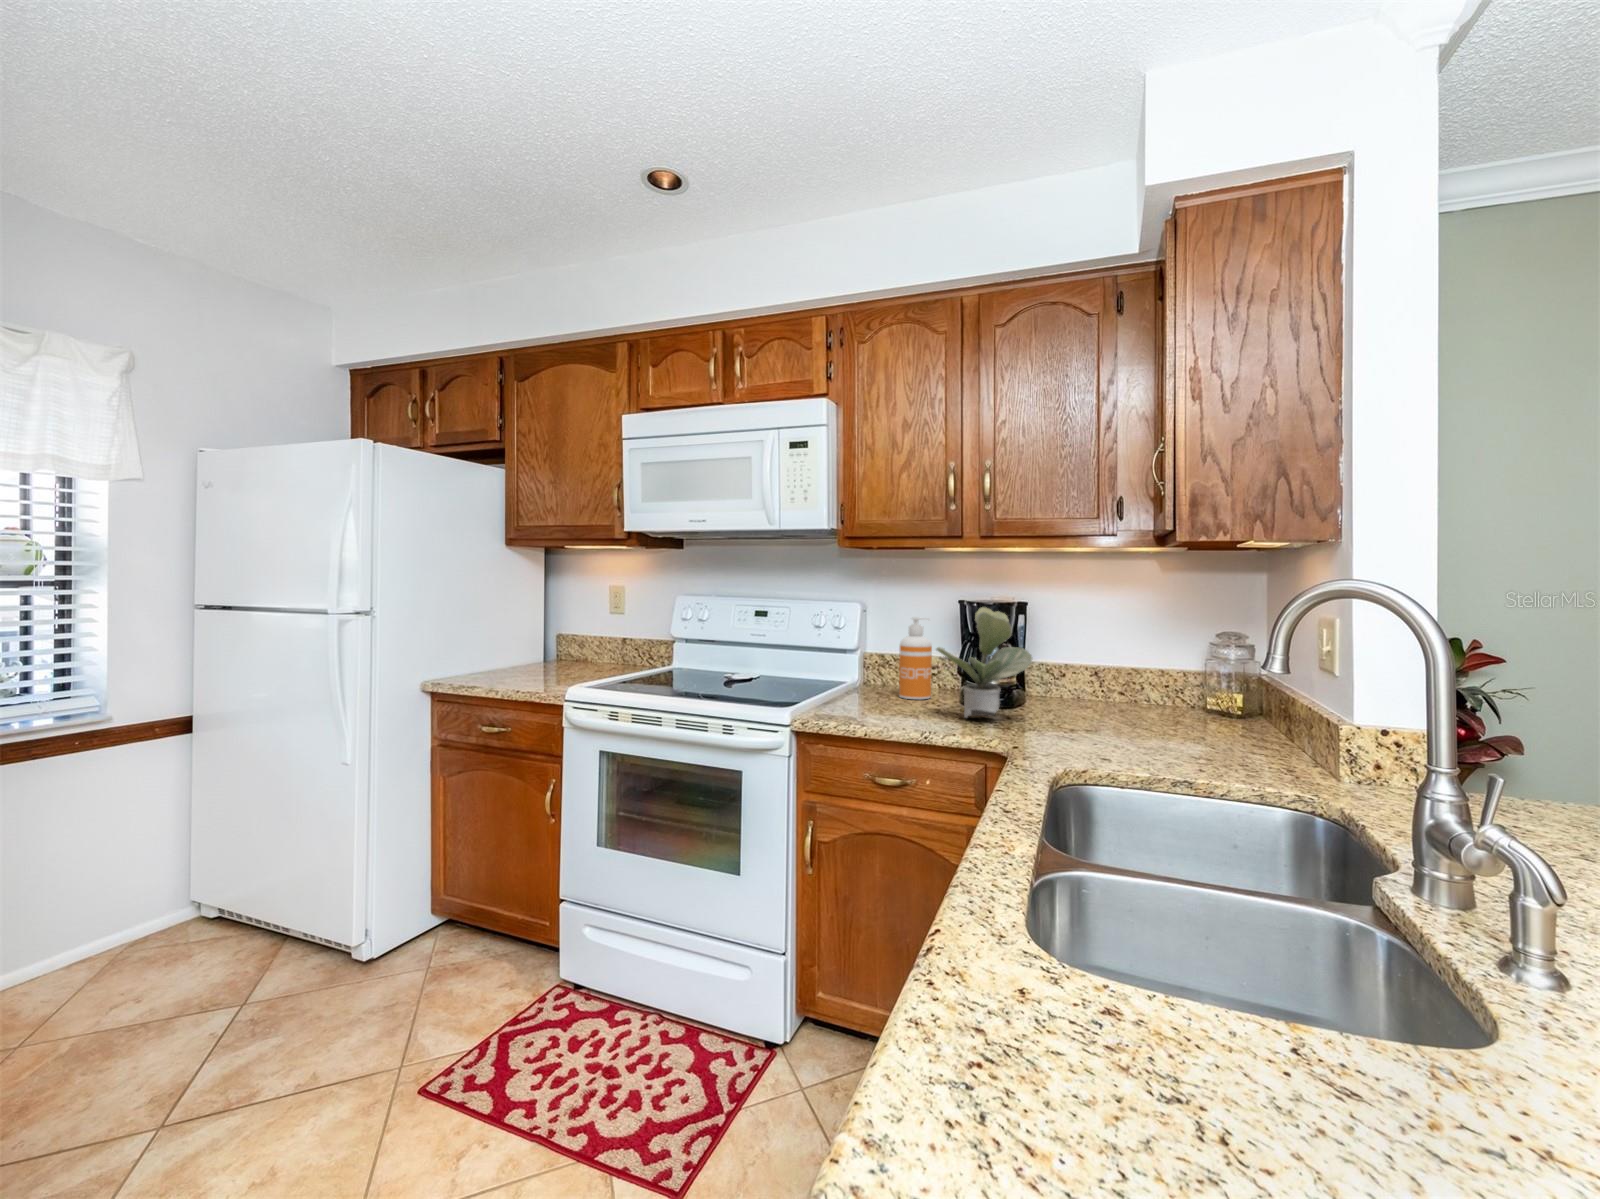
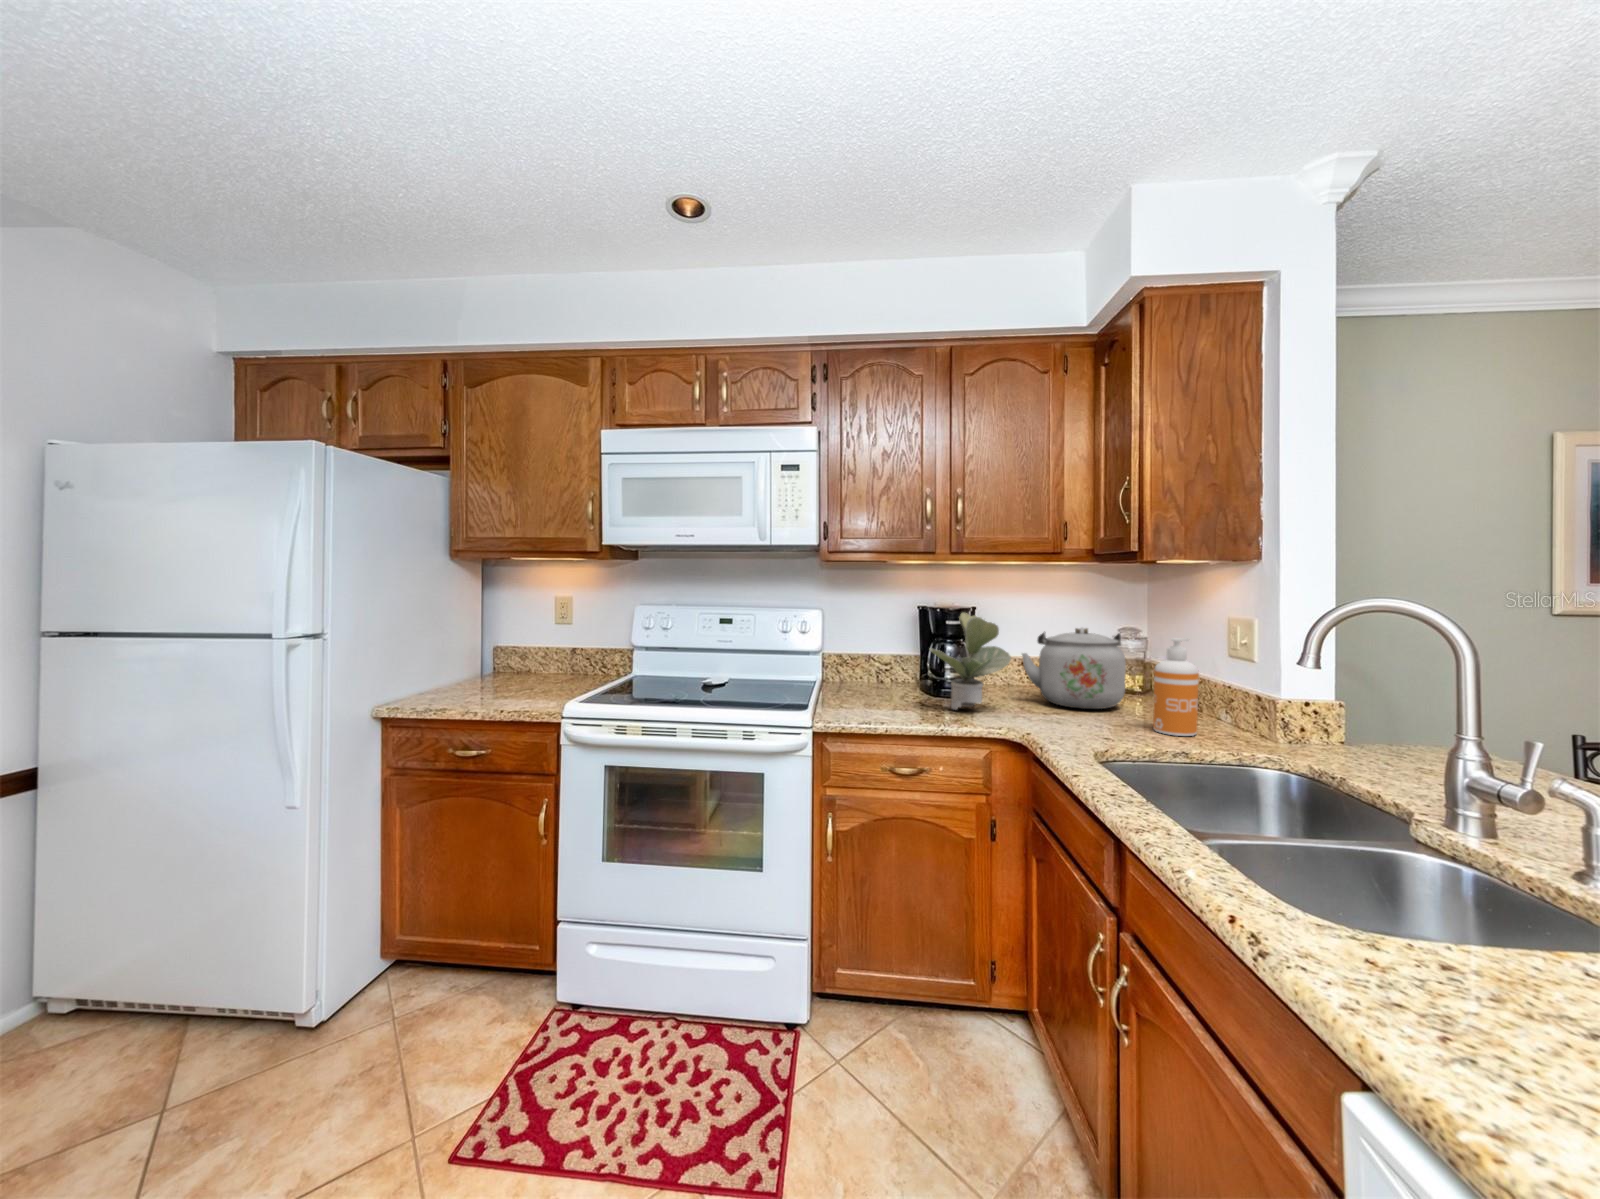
soap dispenser: present [899,617,932,699] -> present [1153,638,1199,736]
kettle: none [1065,628,1193,728] -> present [1022,628,1126,709]

